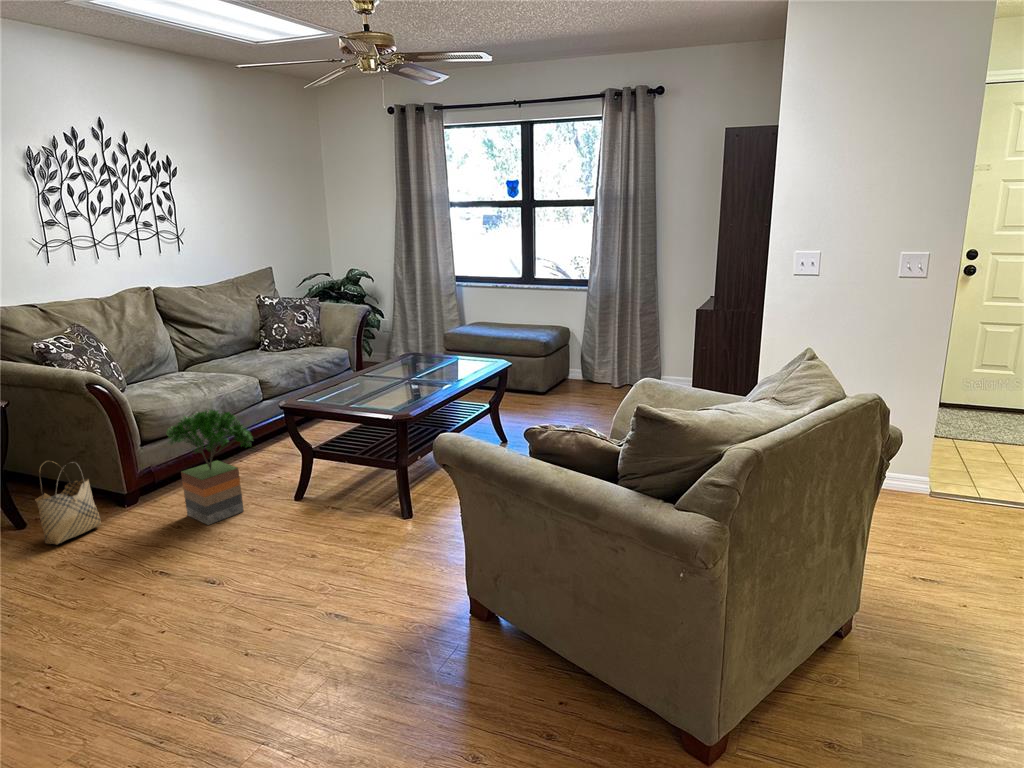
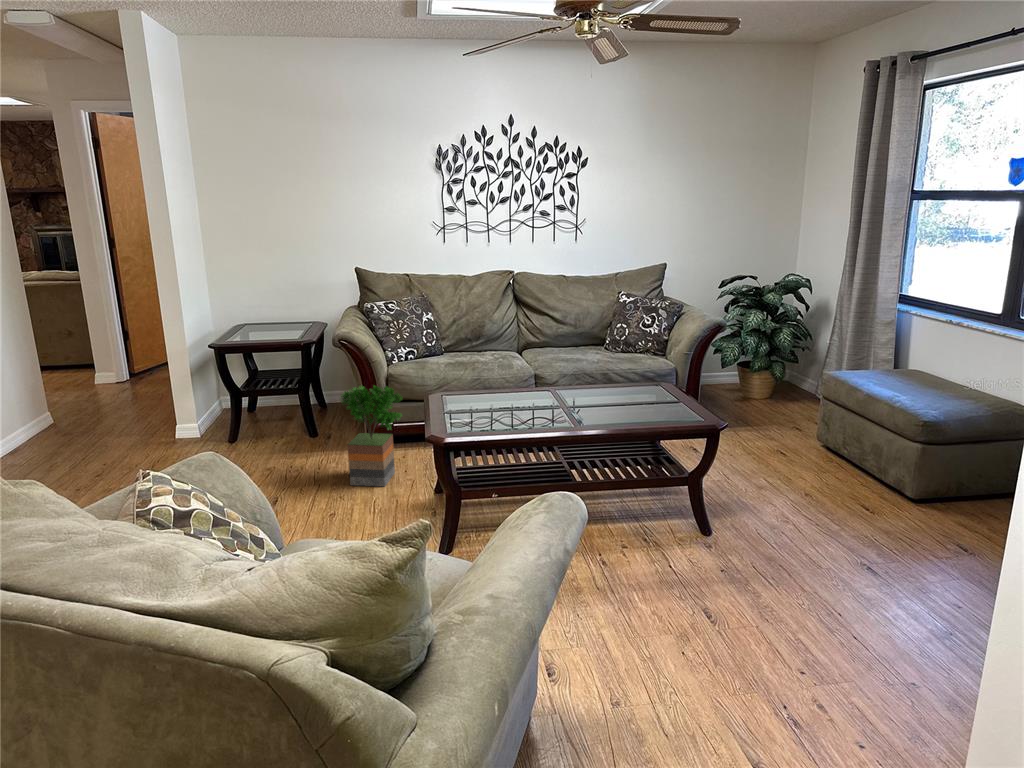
woven basket: present [35,461,101,544] -> none [279,393,327,456]

